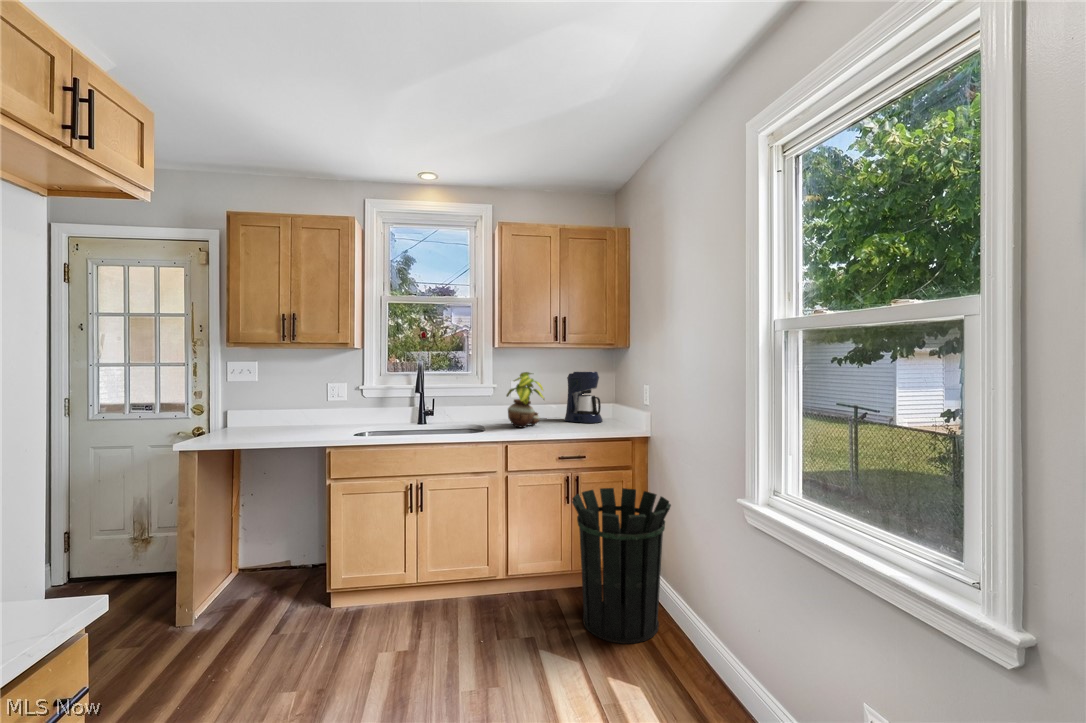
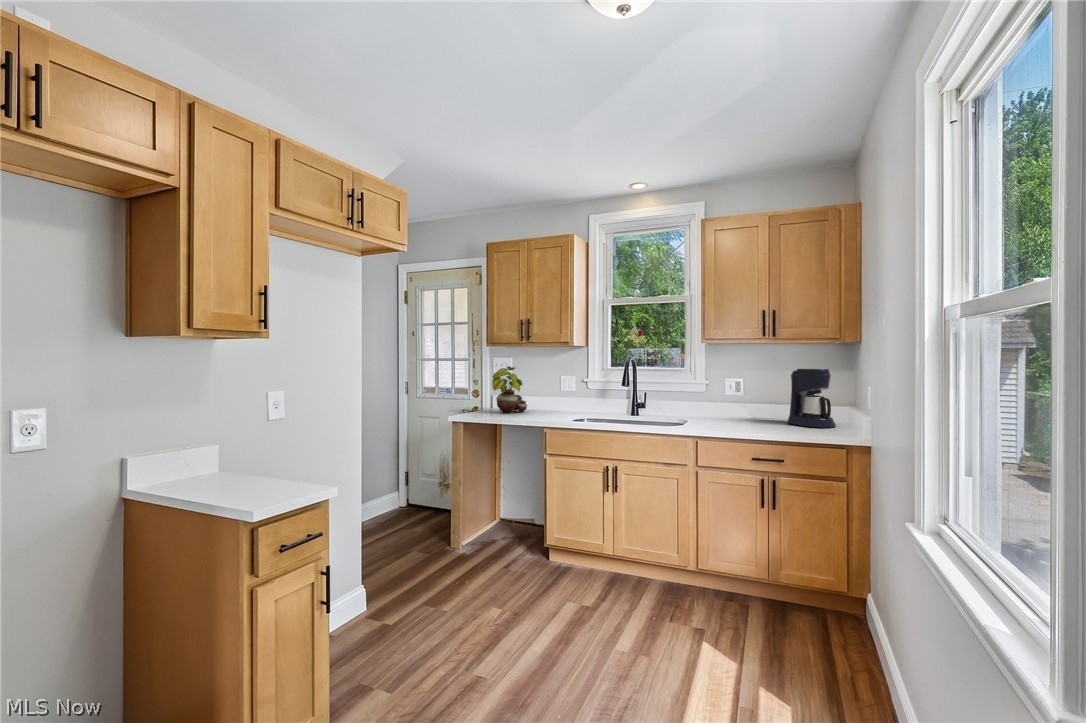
potted plant: present [507,372,544,428] -> present [492,366,527,413]
waste bin: present [572,488,671,644] -> none [750,498,872,670]

